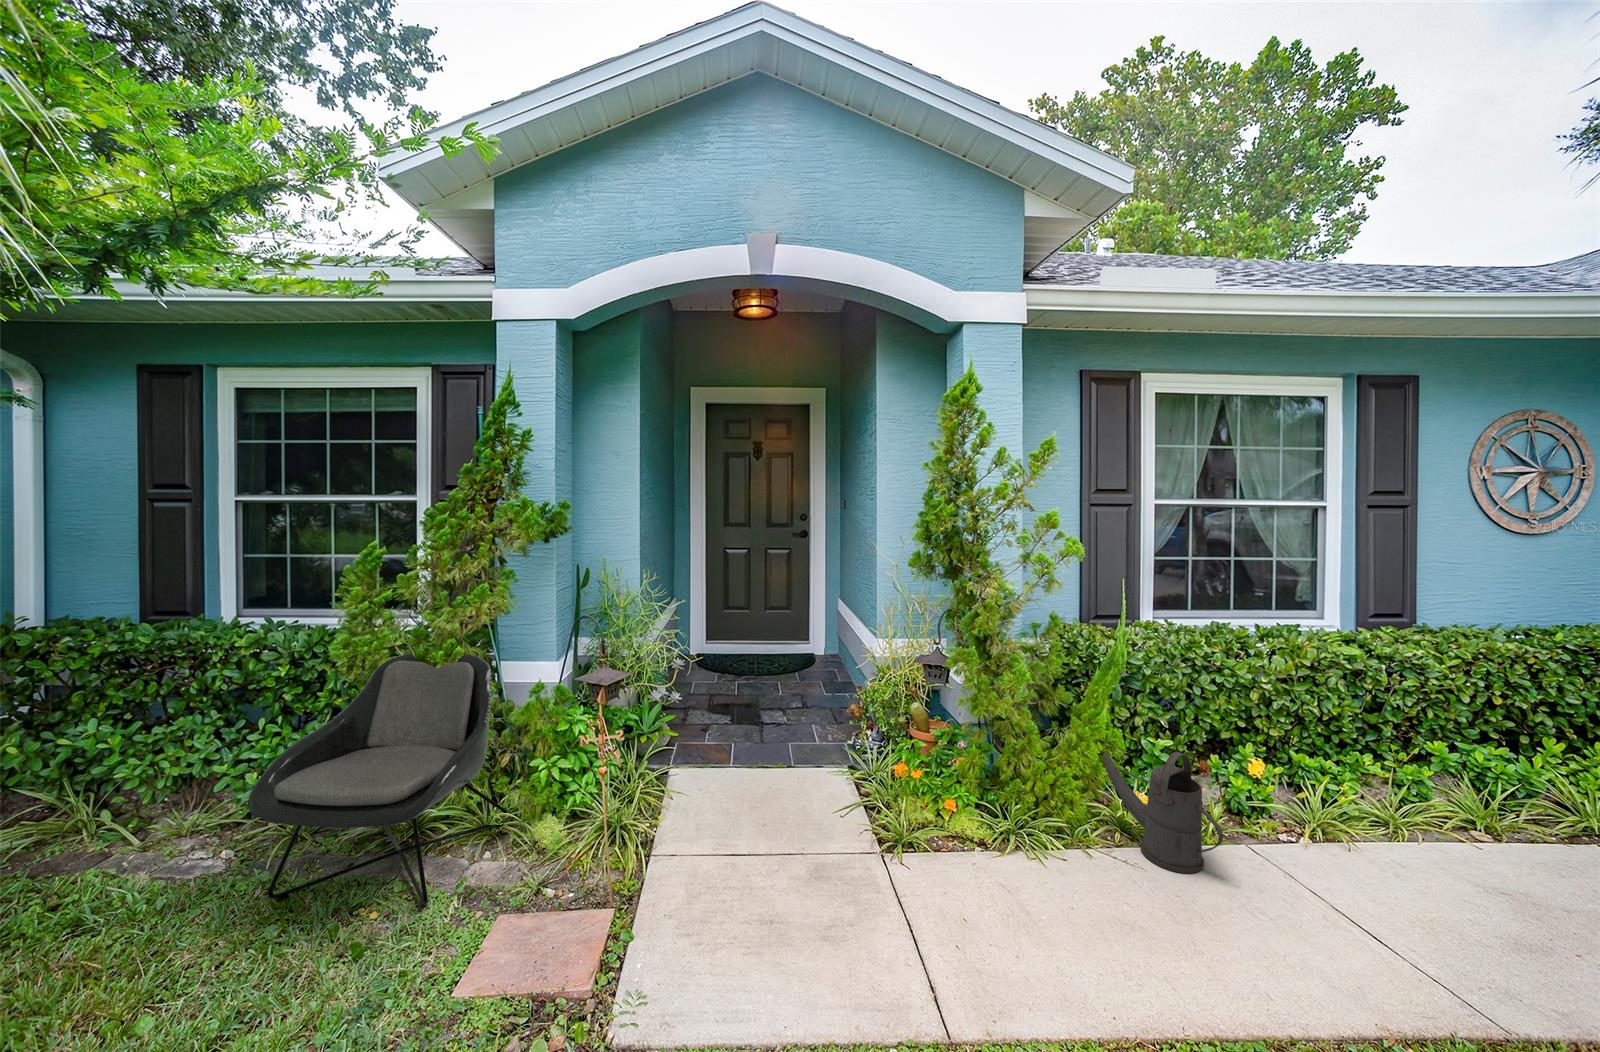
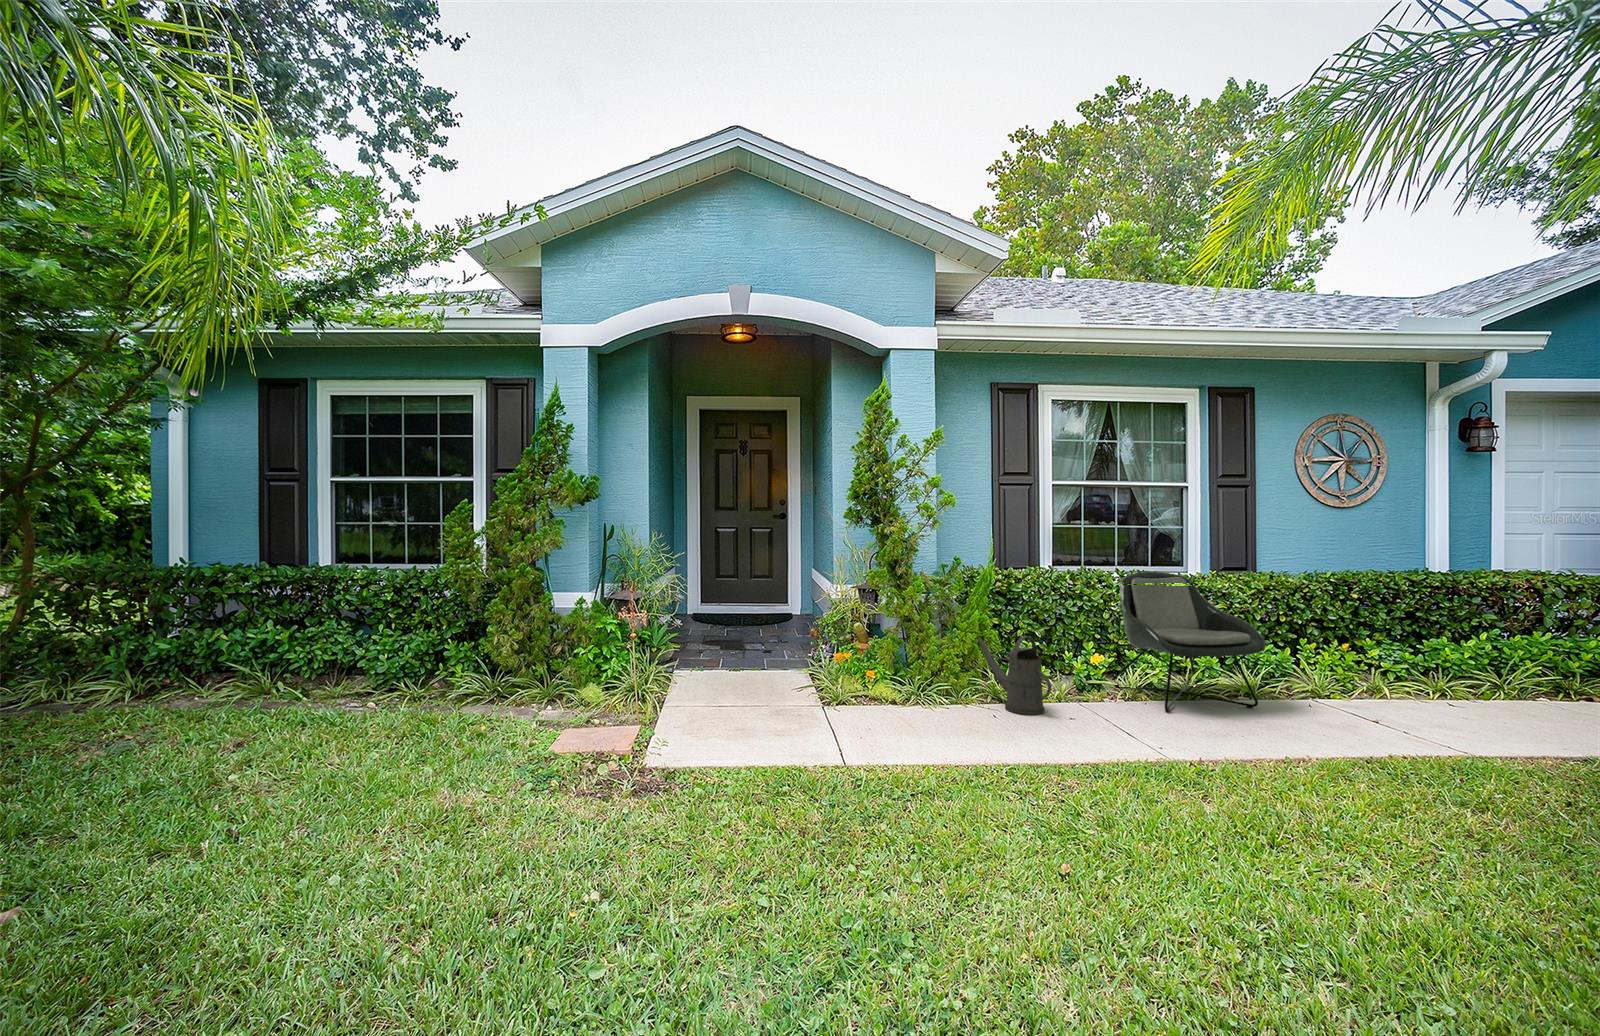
lounge chair: present [248,653,507,908] -> present [1112,572,1266,712]

